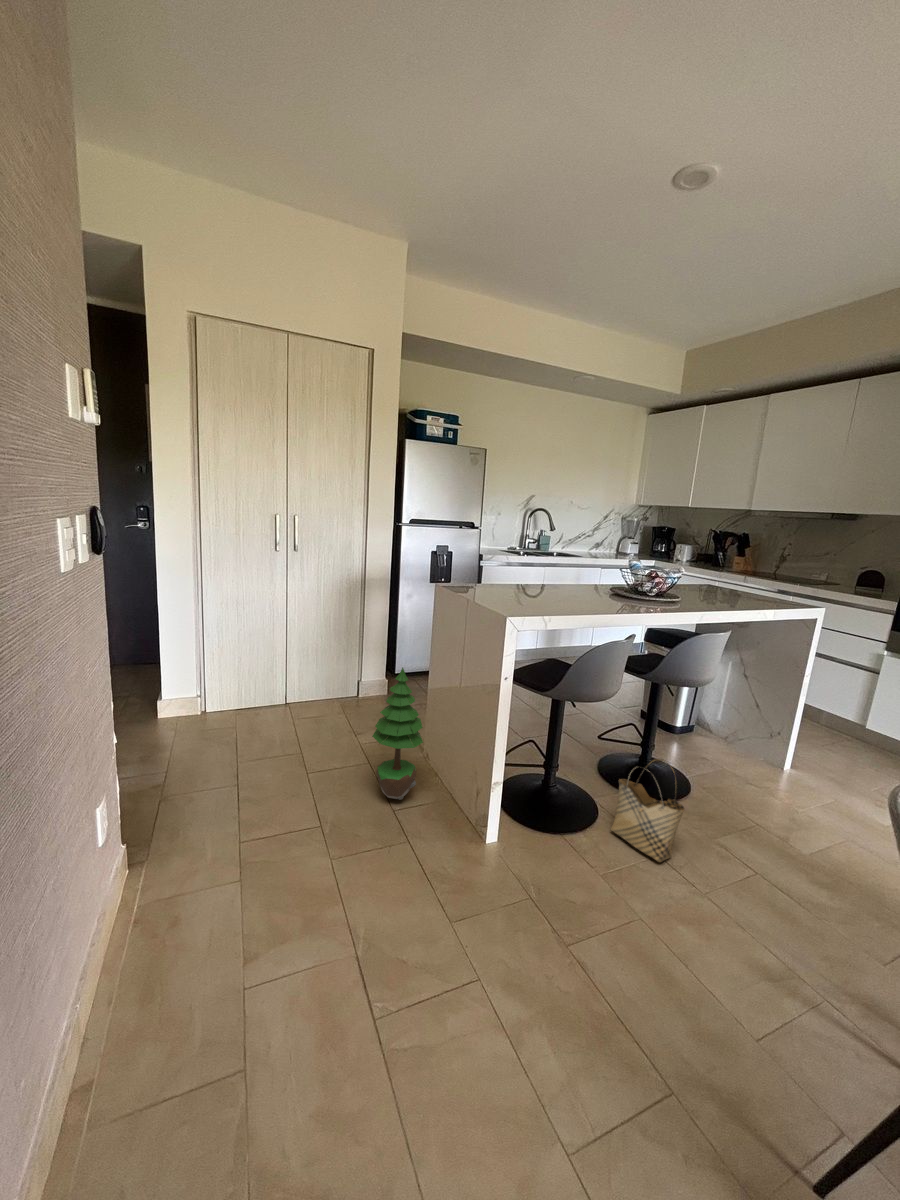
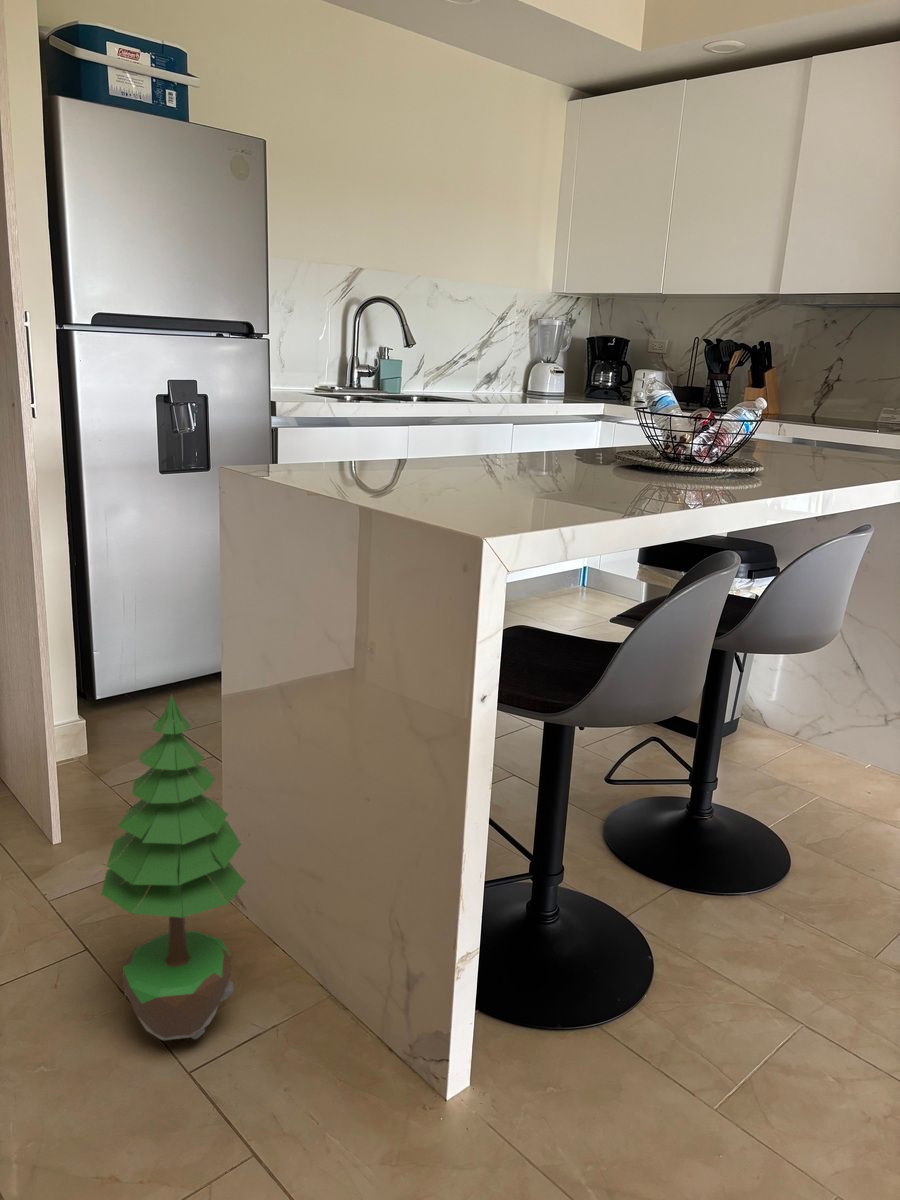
woven basket: present [611,759,684,862] -> none [695,817,861,1041]

